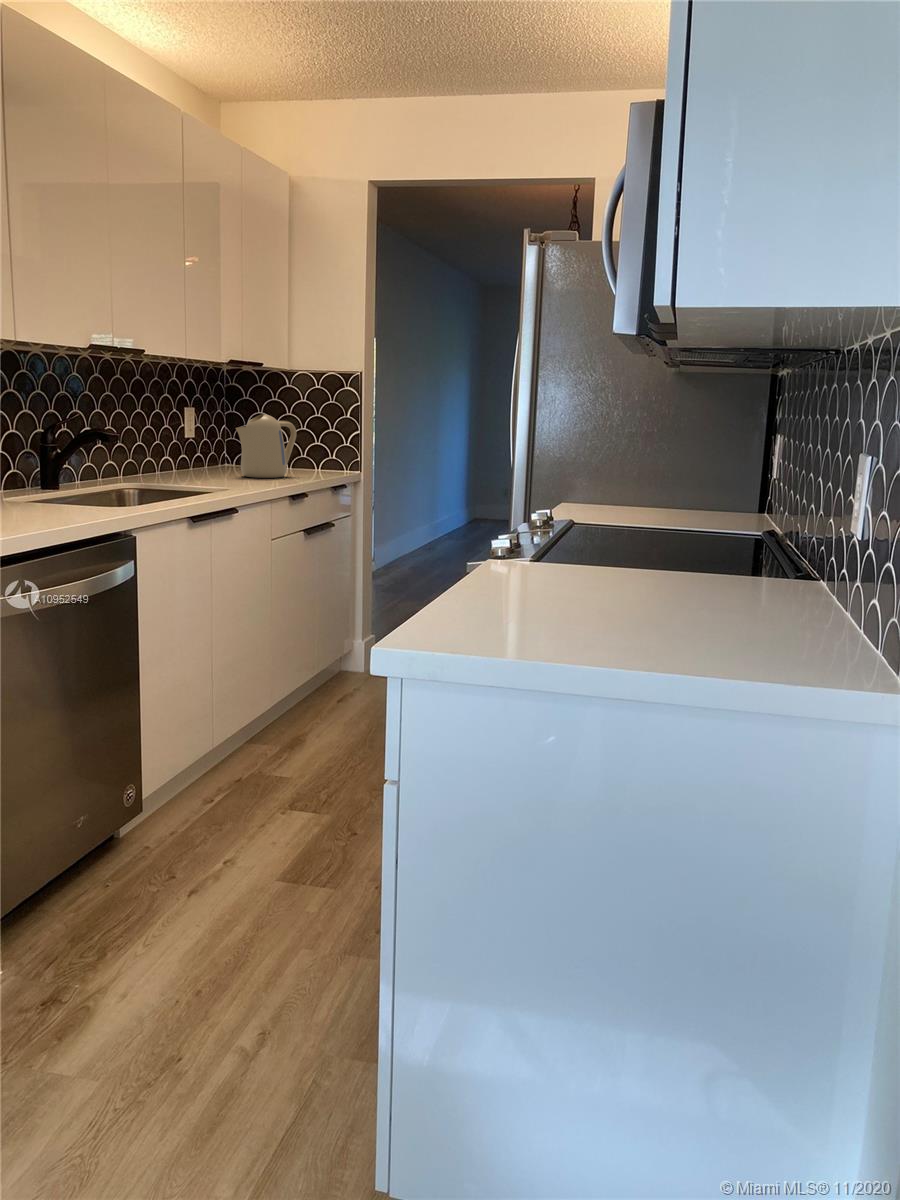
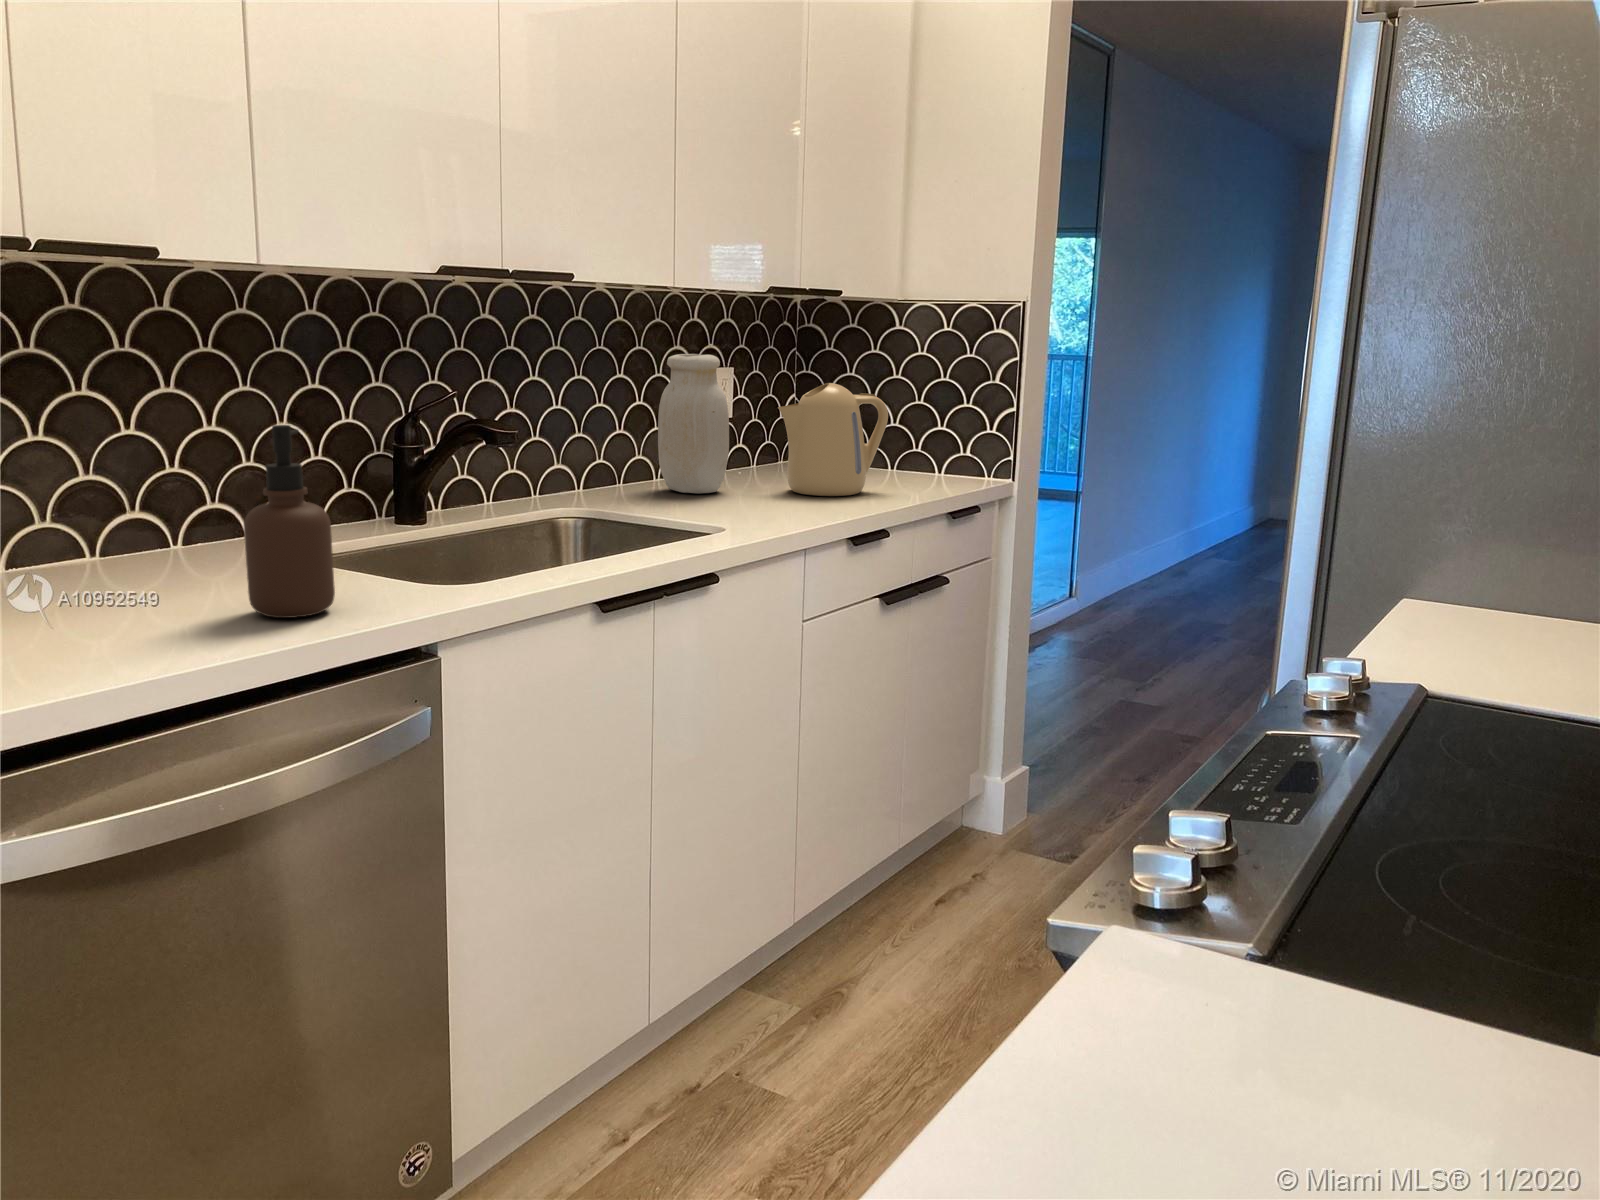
jar: none [165,397,208,478] -> present [658,354,729,493]
soap dispenser: none [23,414,73,518] -> present [244,425,335,618]

